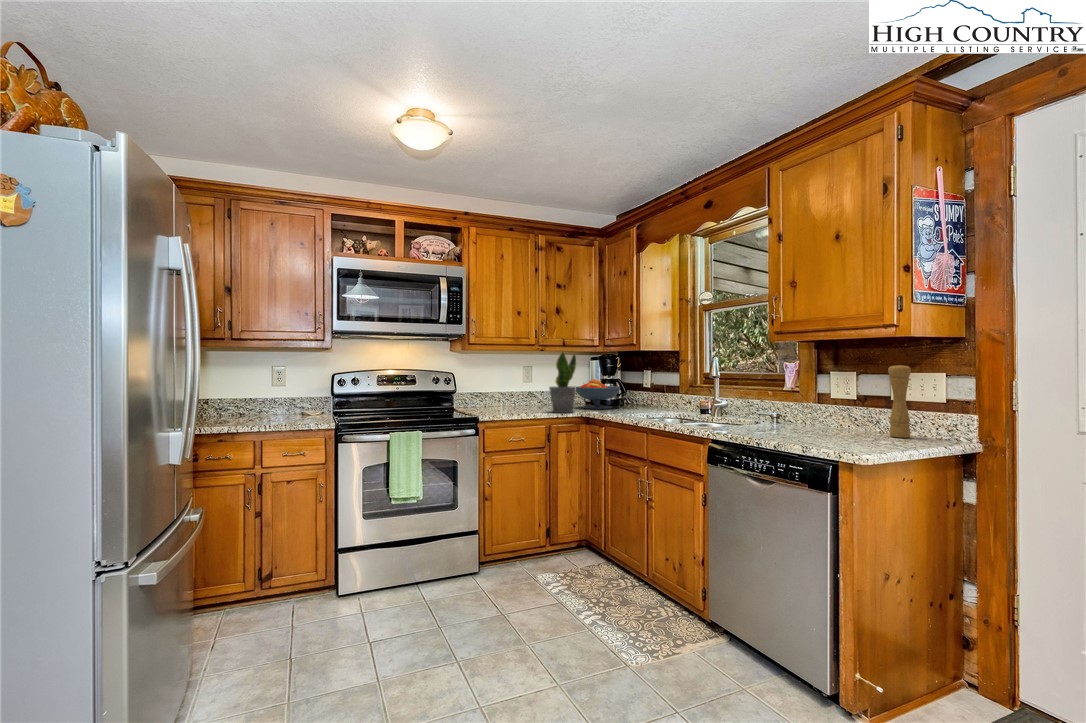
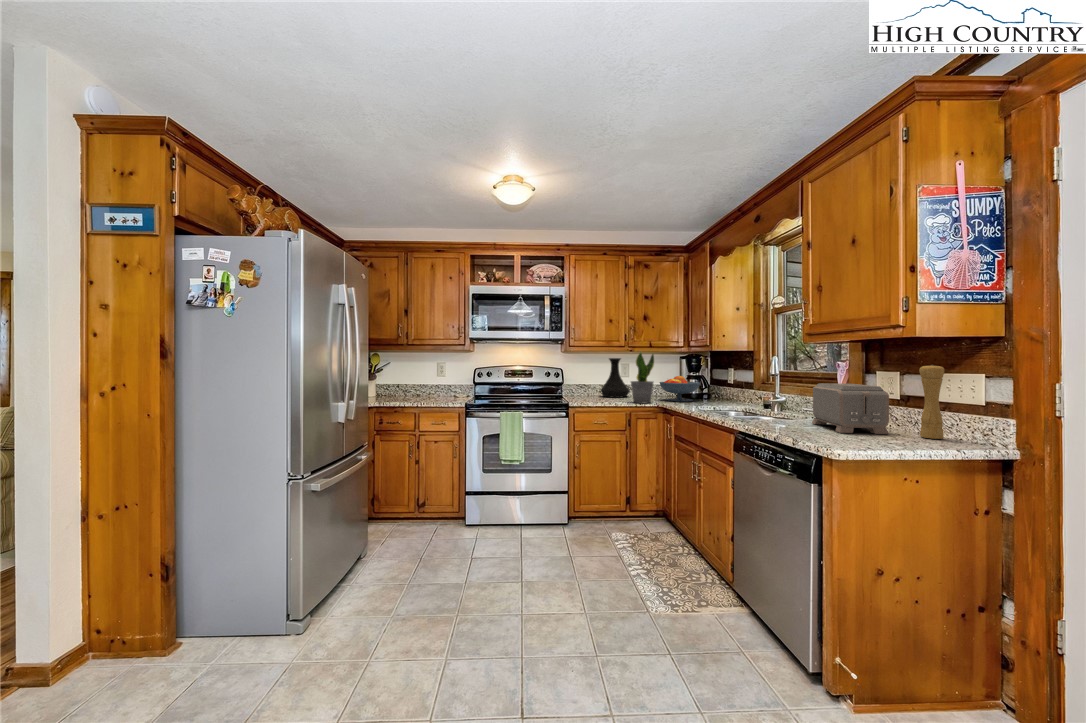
vase: none [499,359,535,407] -> present [601,358,630,398]
toaster: none [775,385,861,437] -> present [812,383,889,434]

